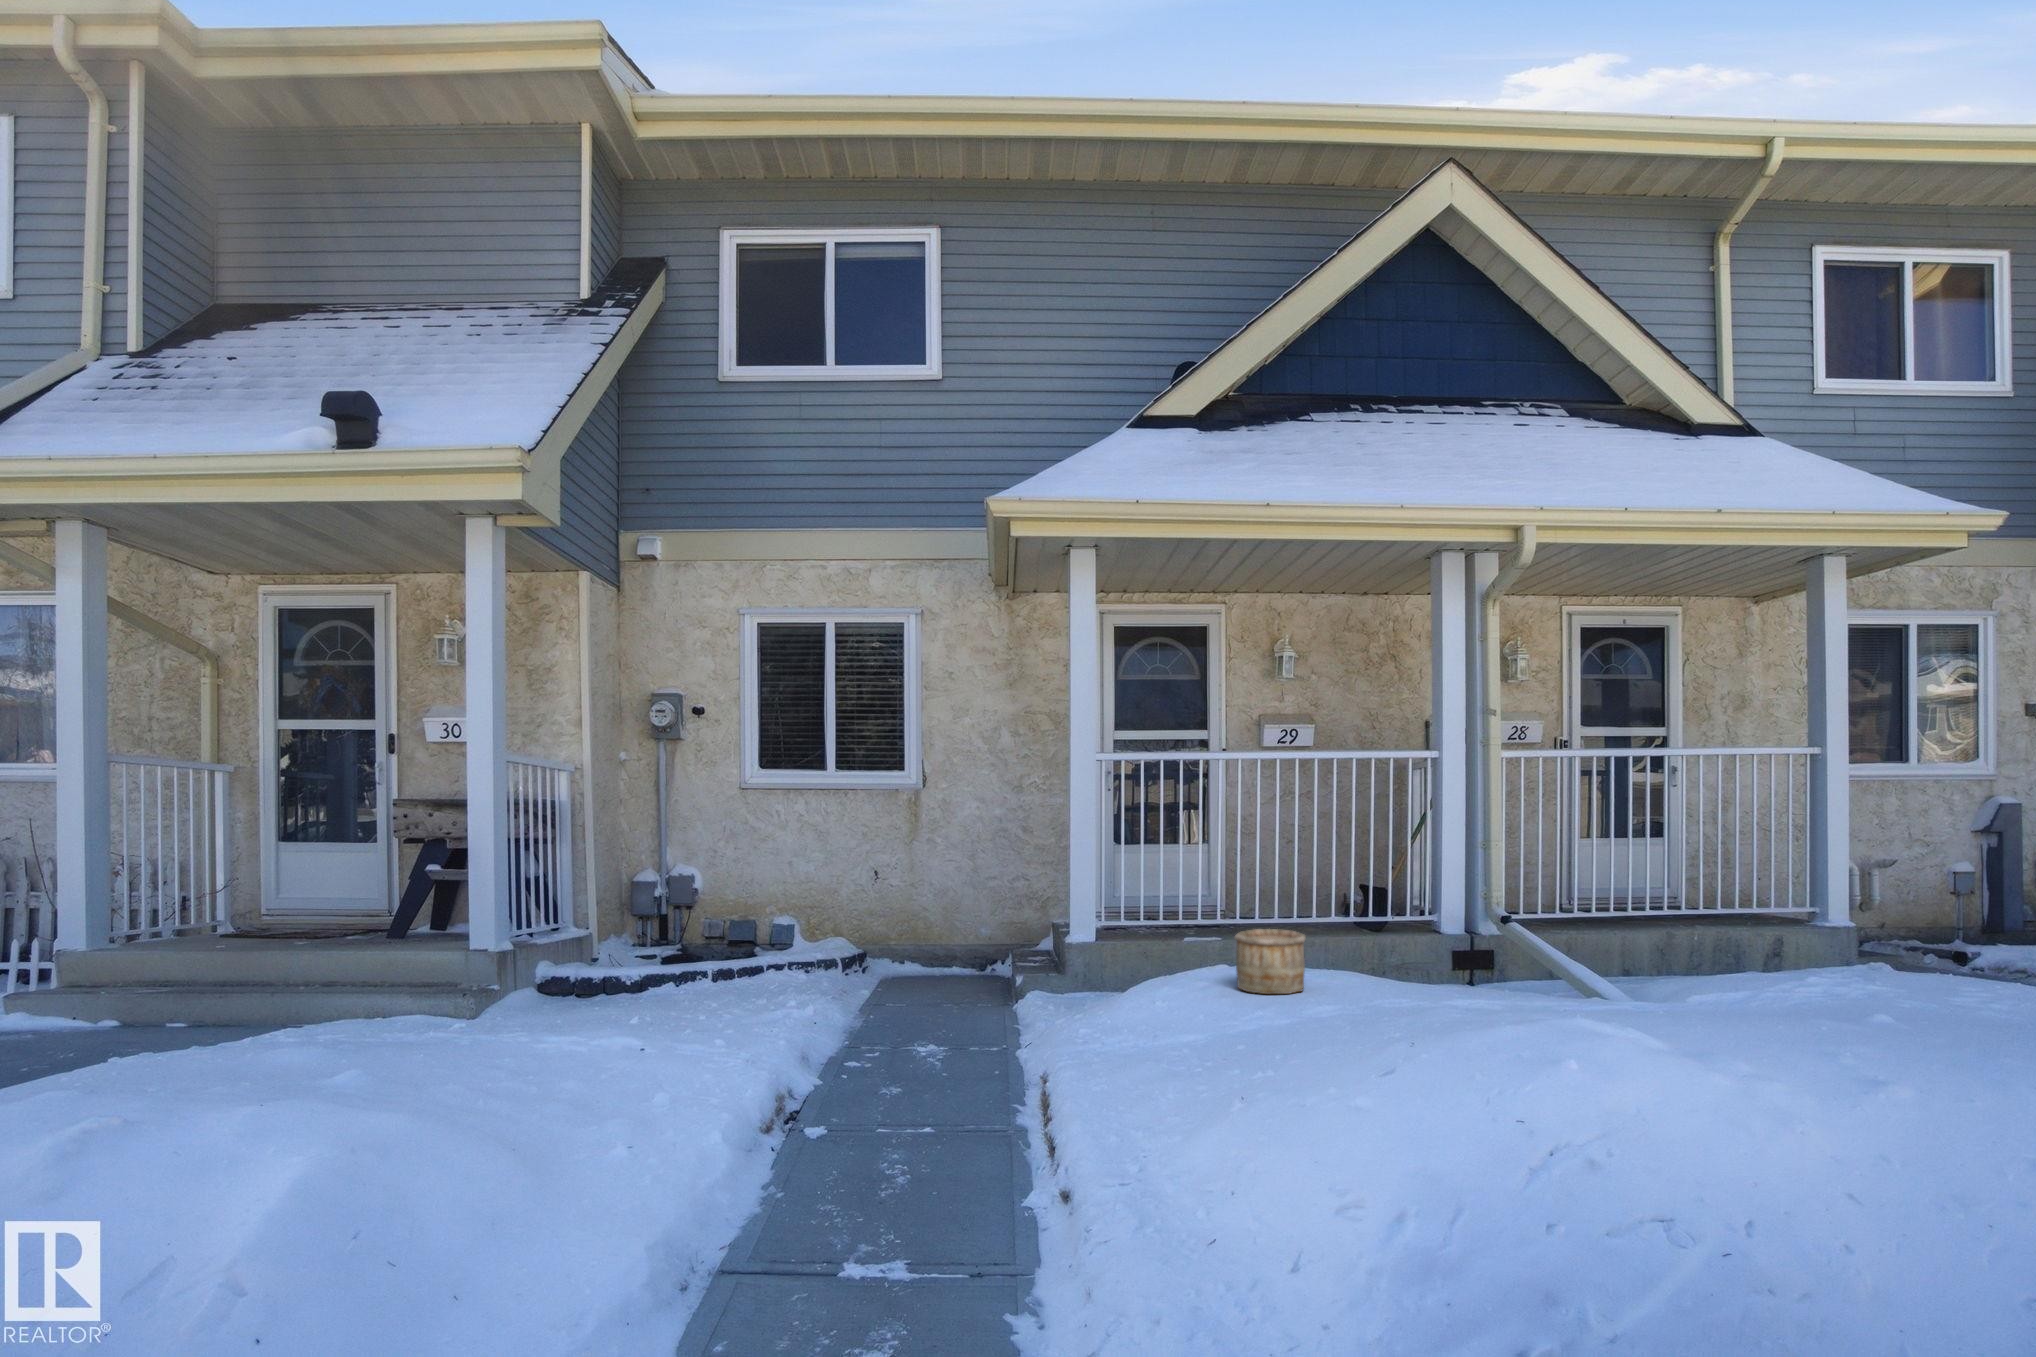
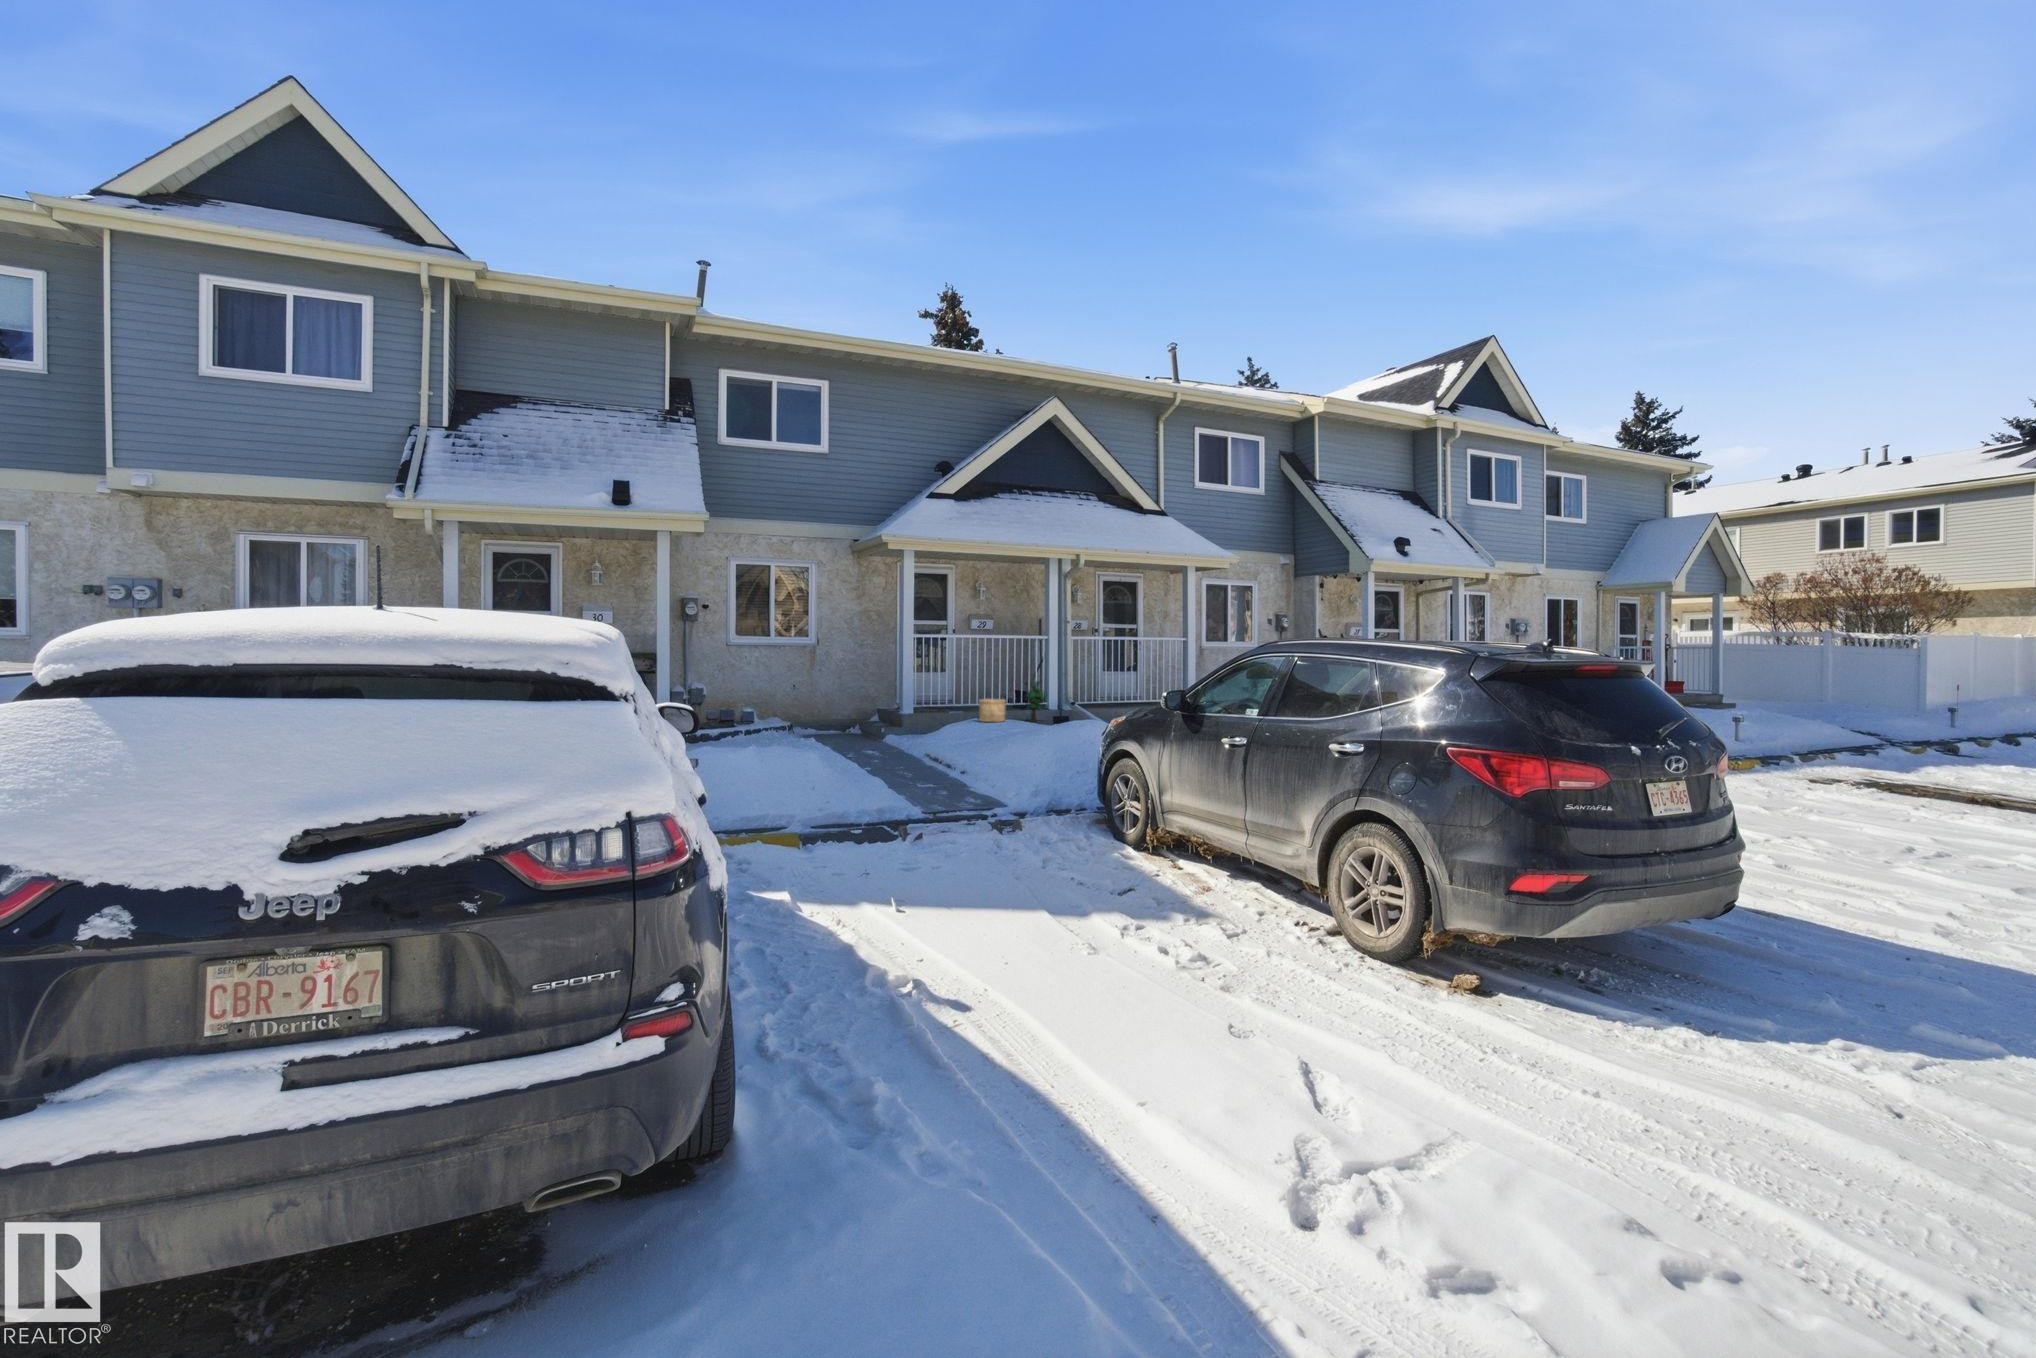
decorative plant: none [1344,889,1409,998] -> present [1025,681,1045,722]

